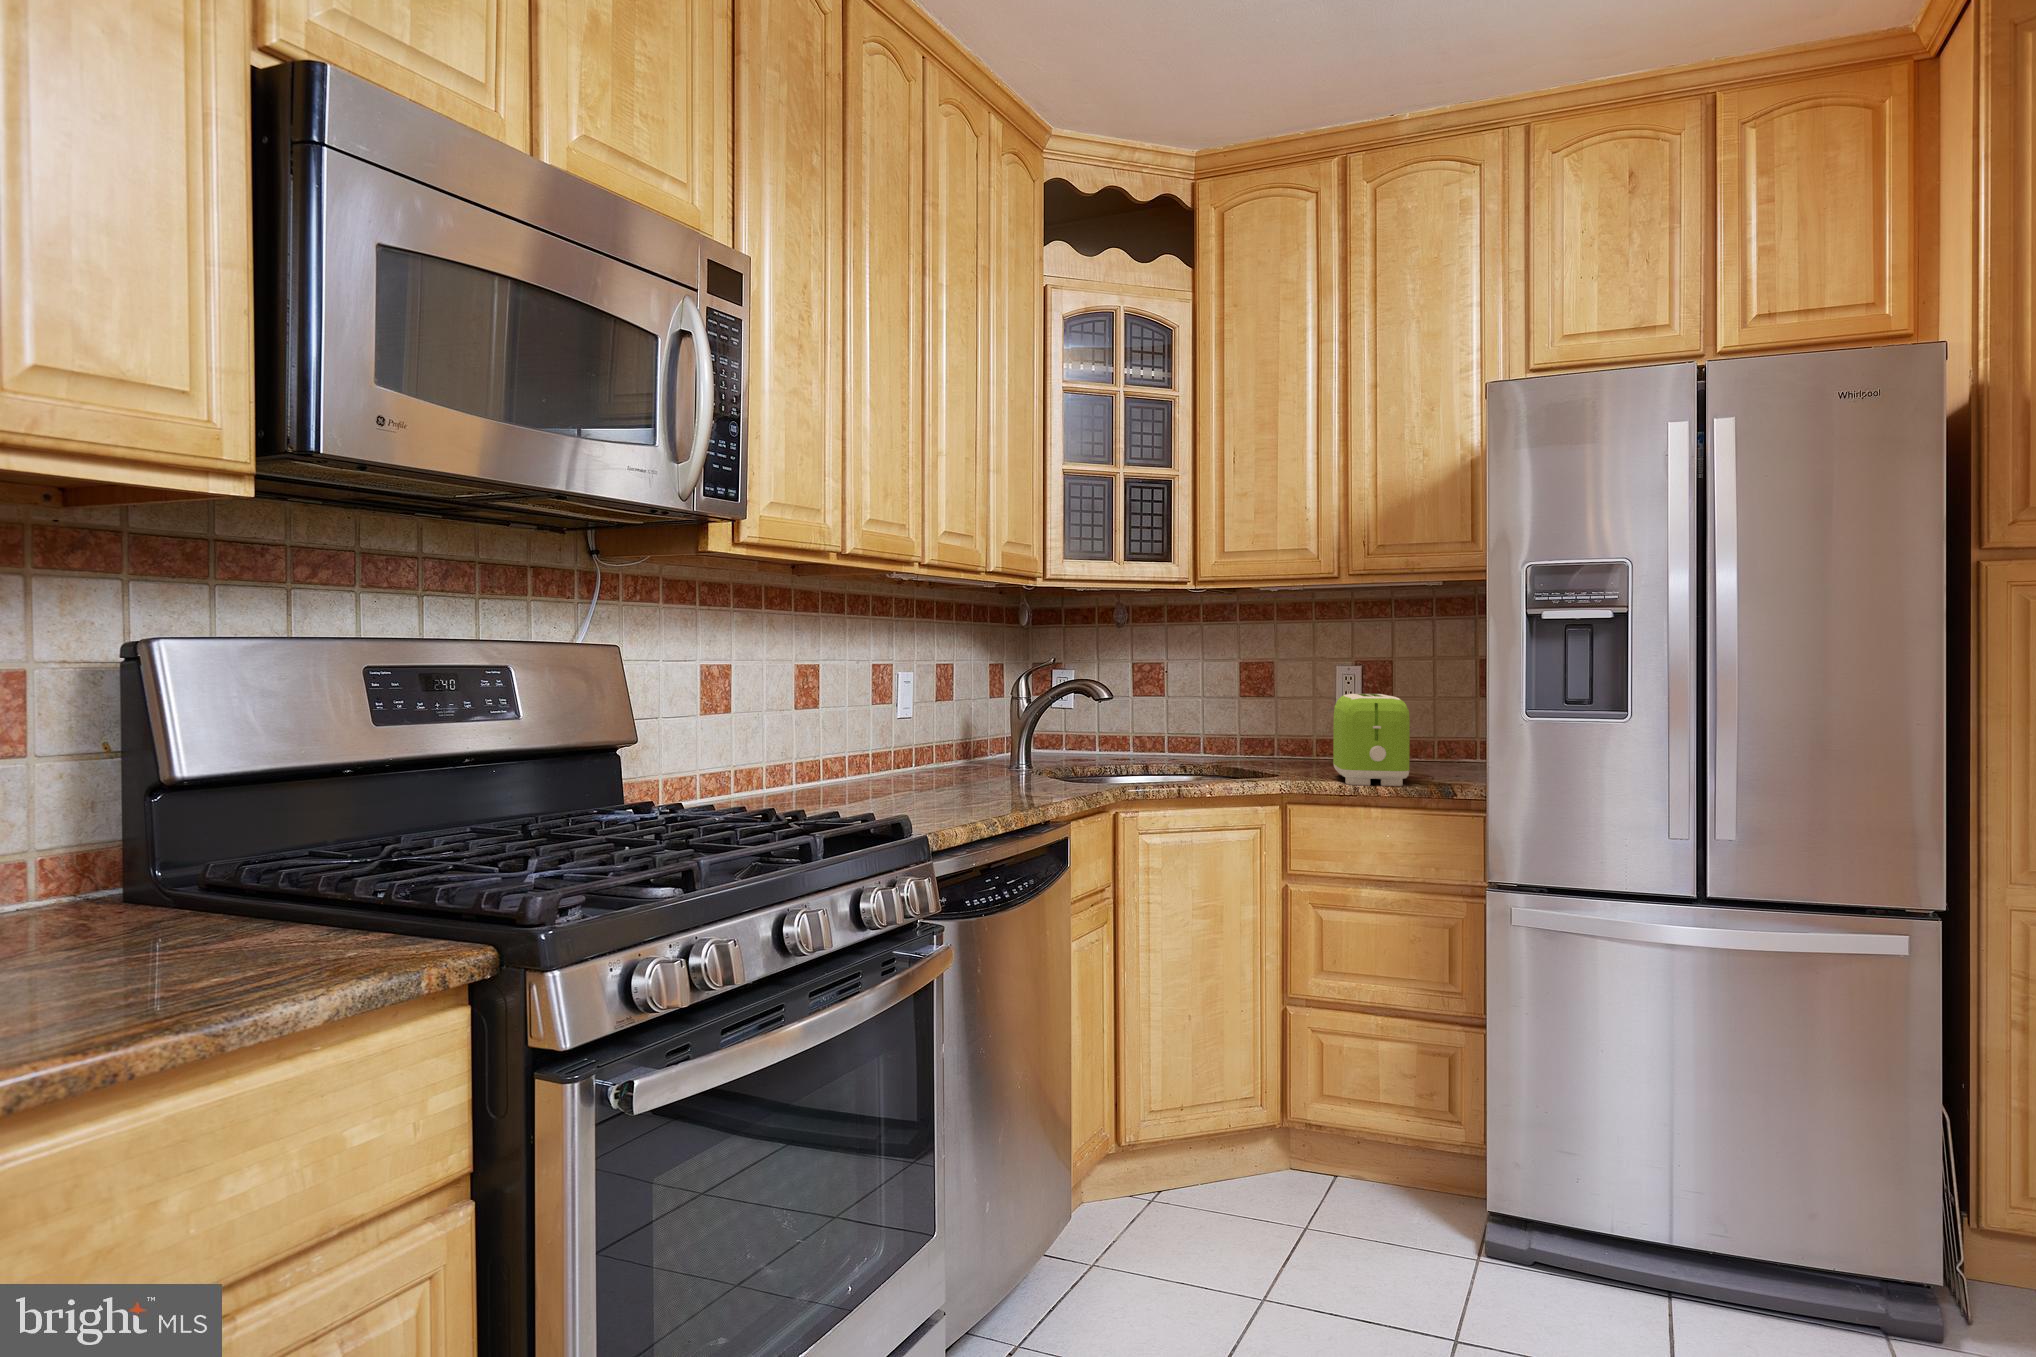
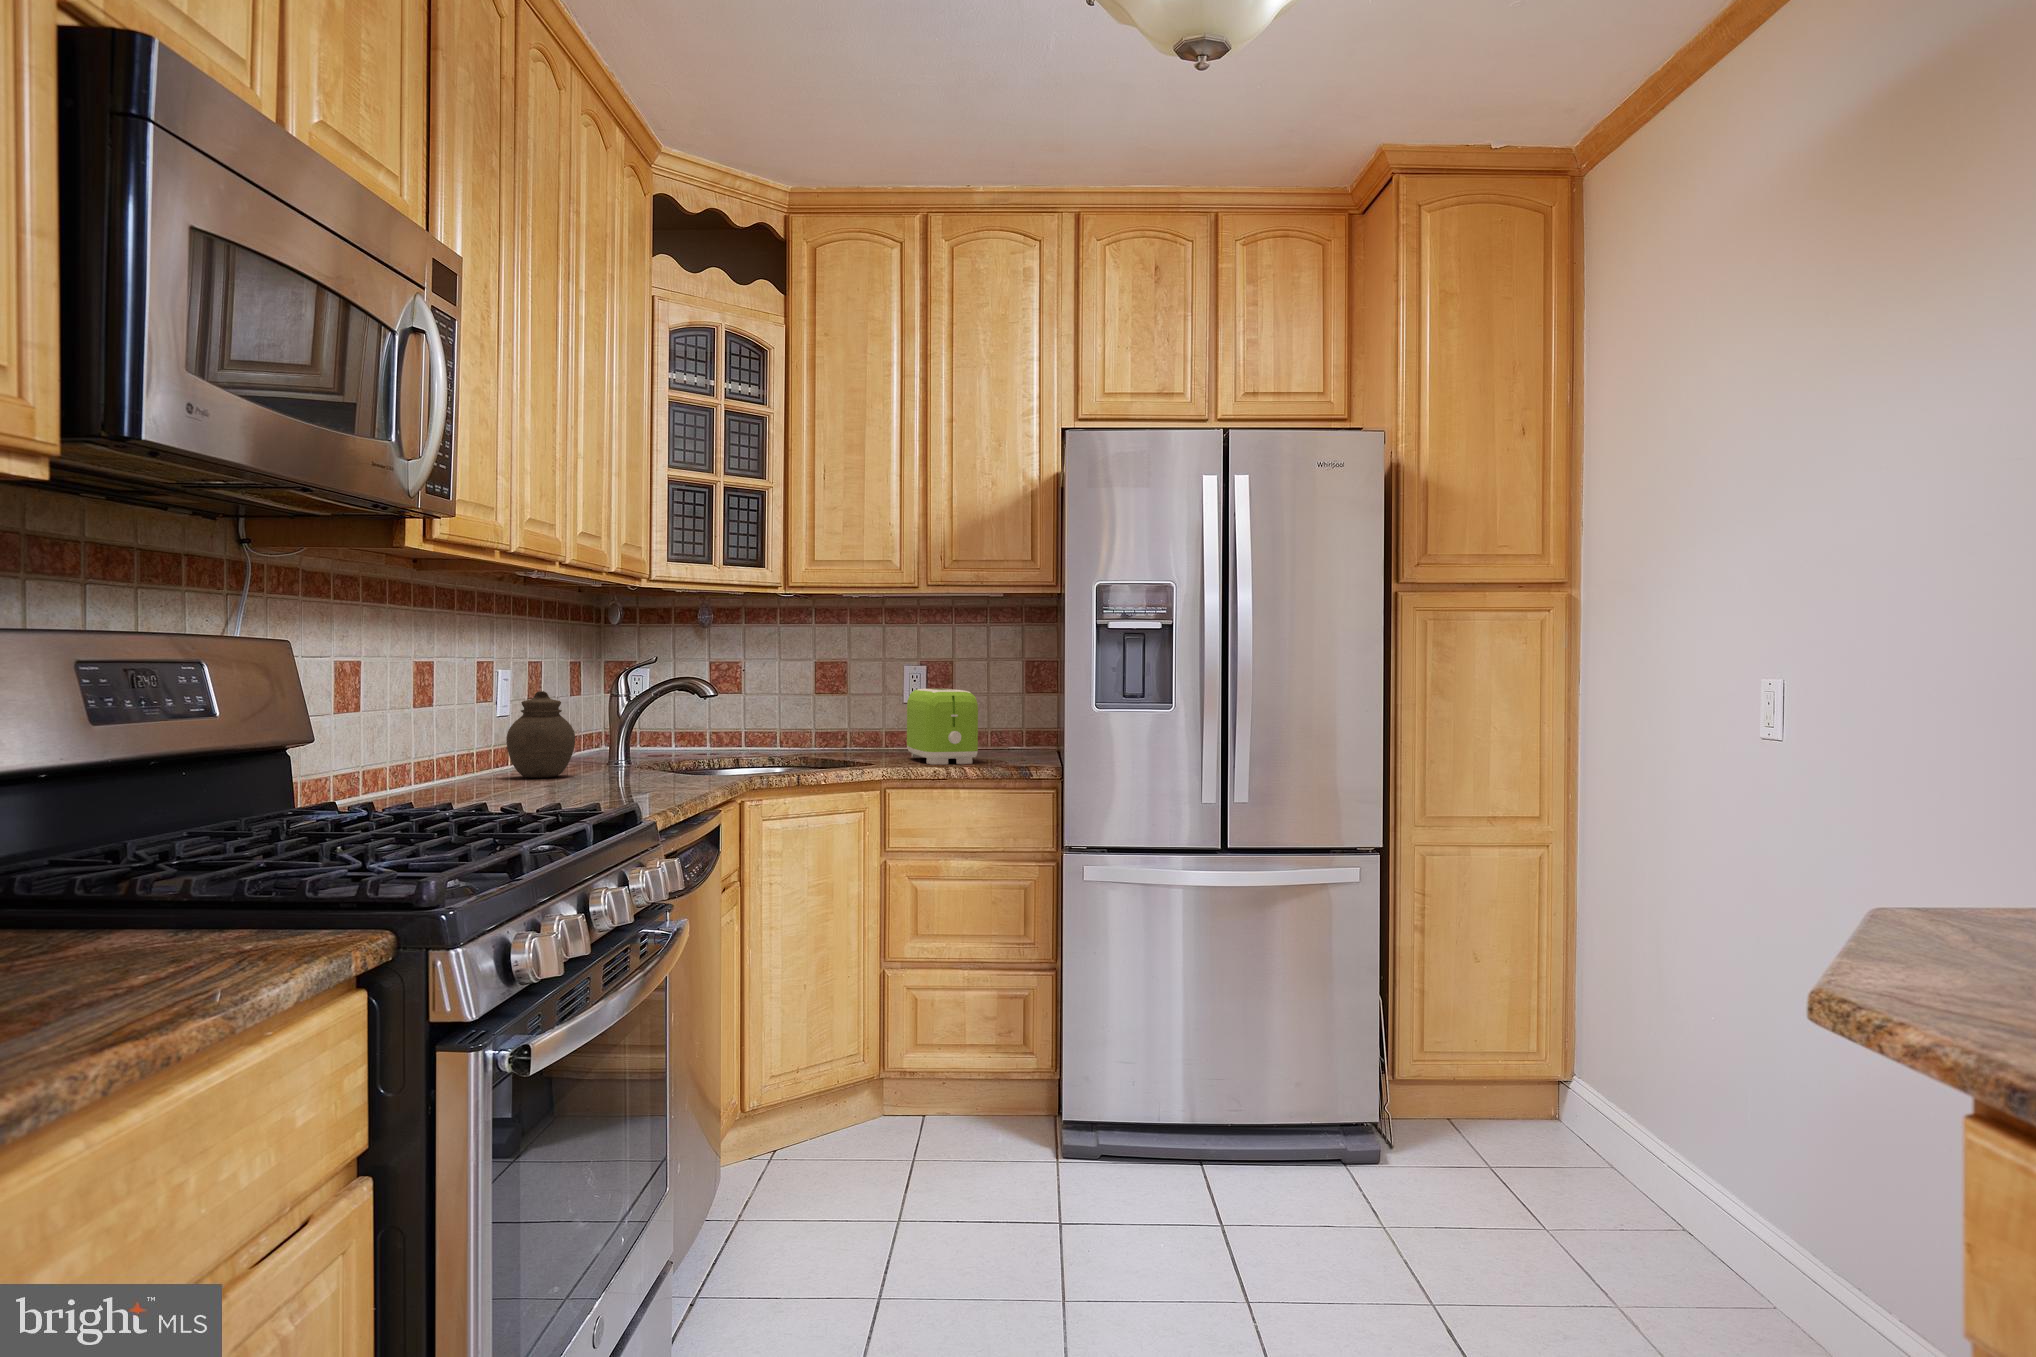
jar: none [896,696,958,781] -> present [506,691,575,778]

